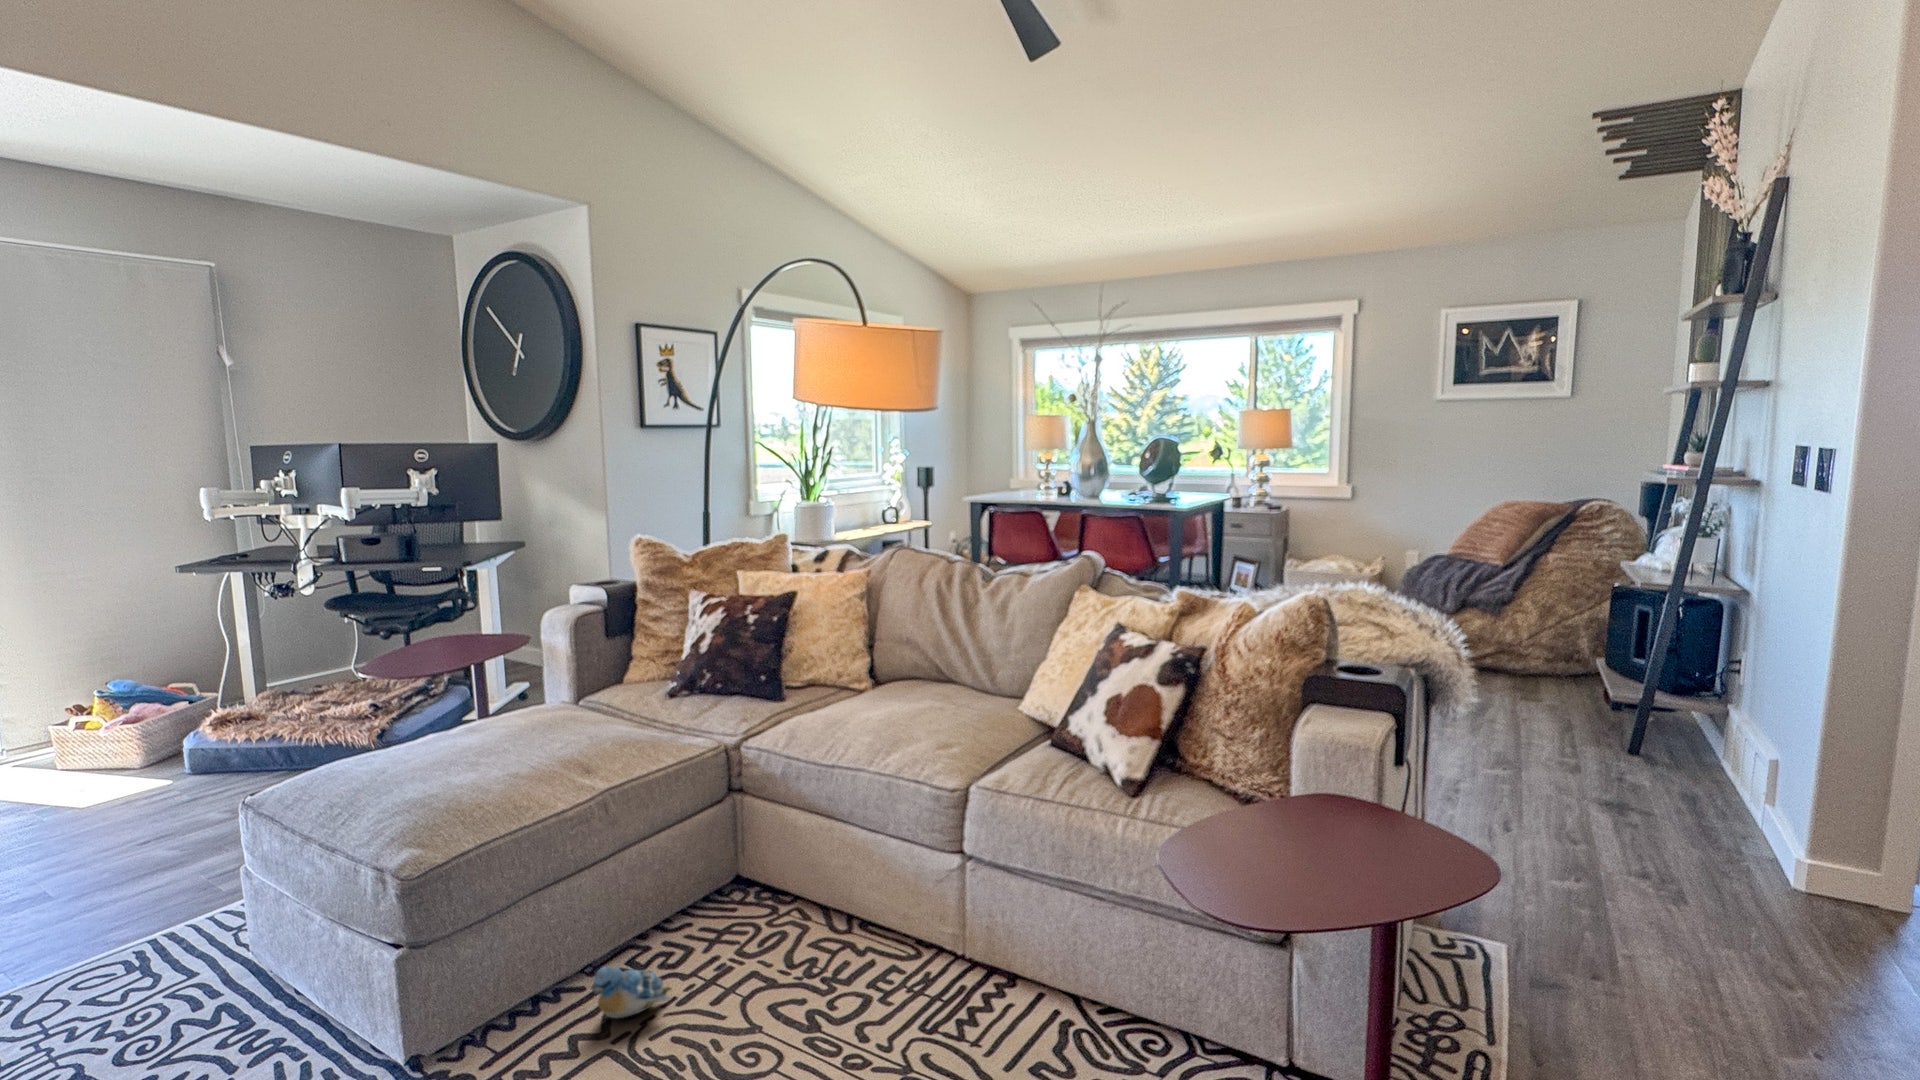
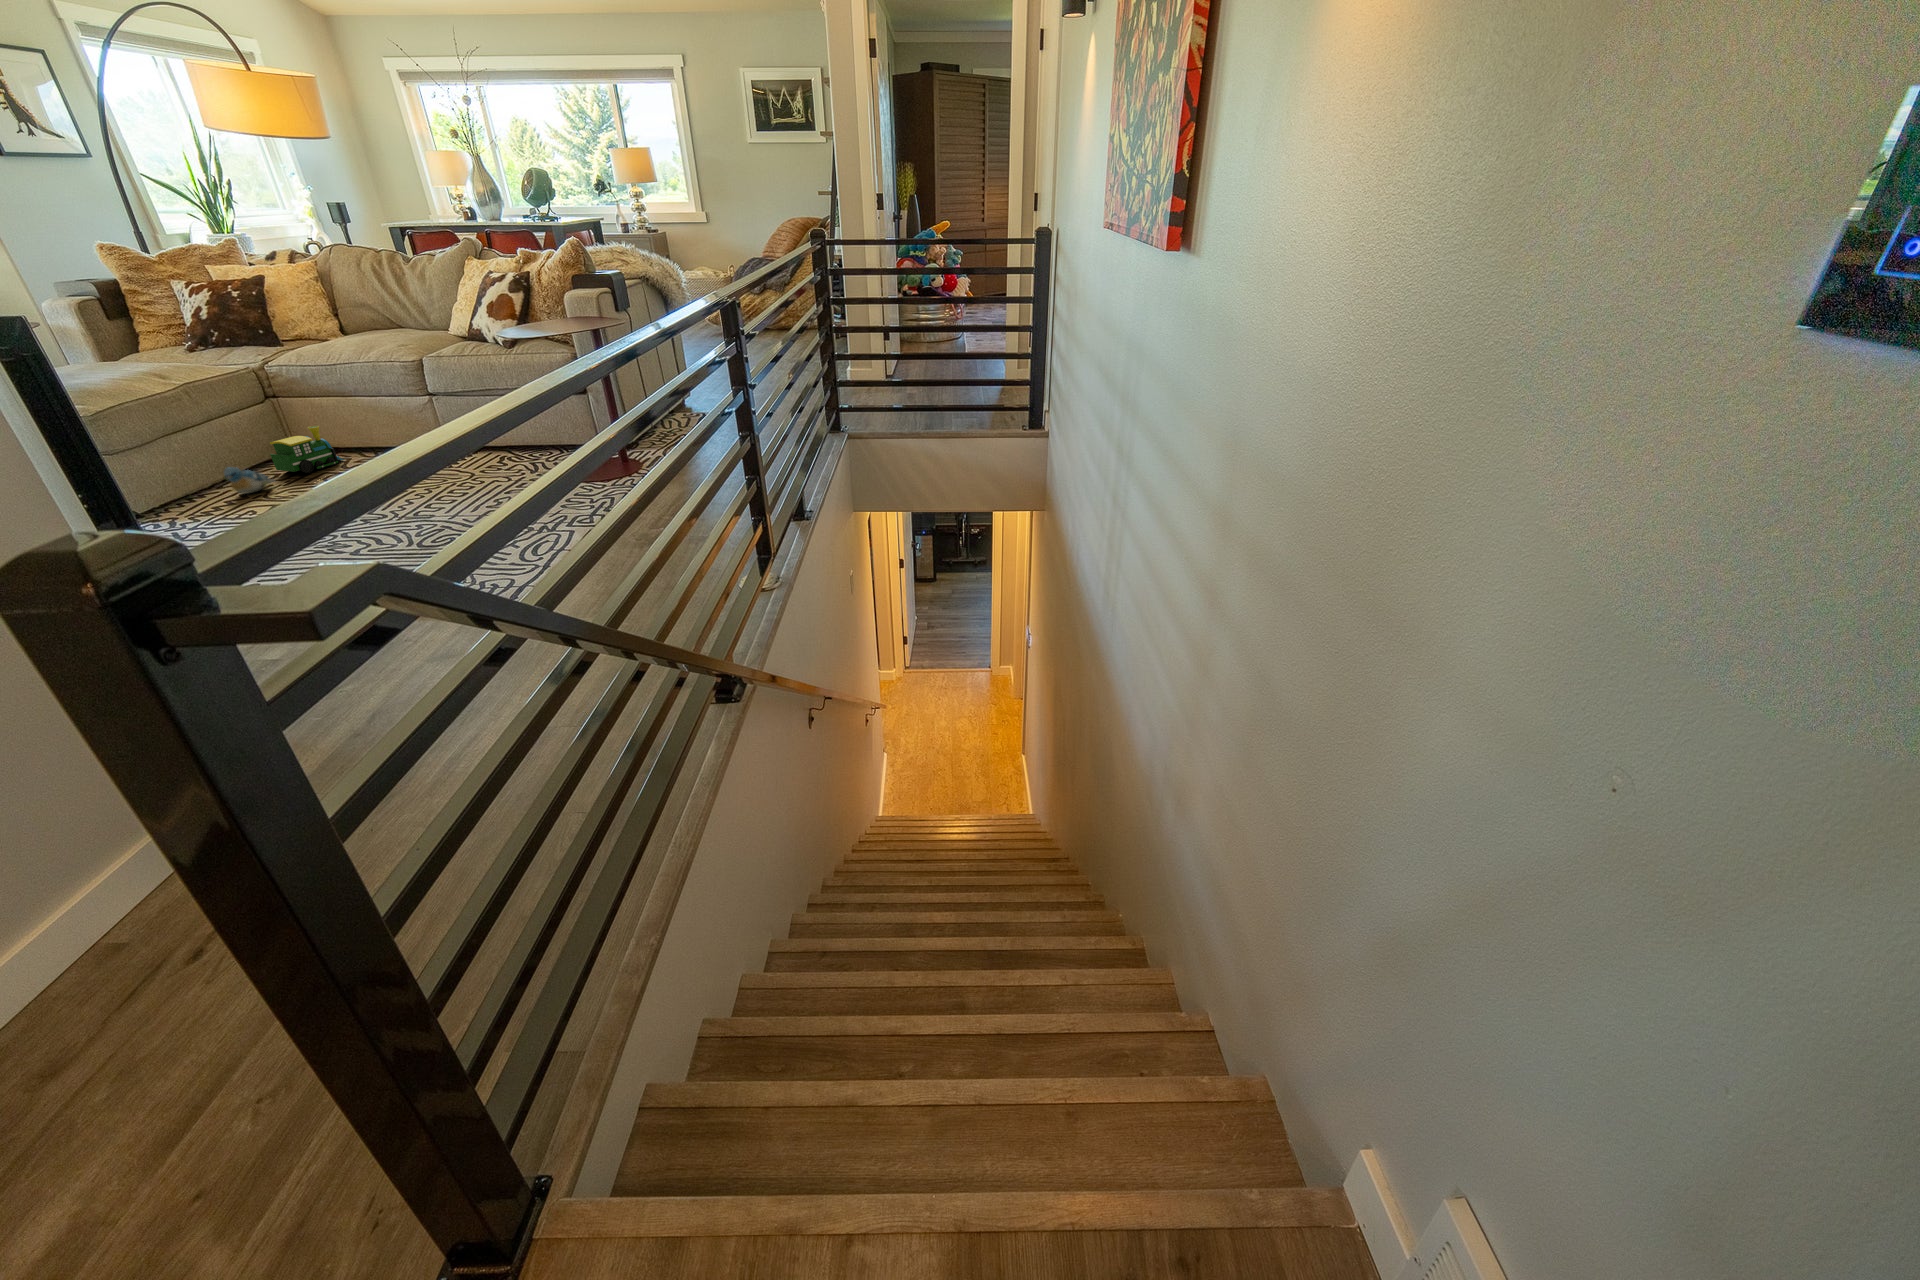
toy train: none [691,868,801,968] -> present [270,426,344,473]

